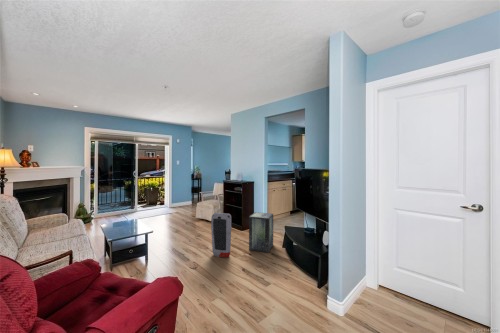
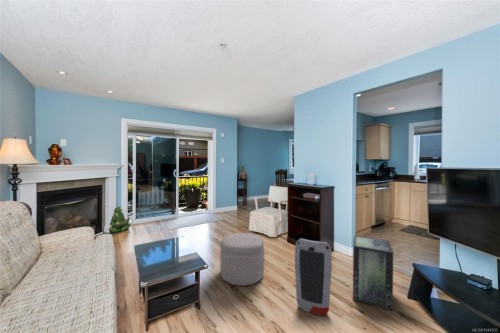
ottoman: none [166,215,198,248] -> present [220,233,264,286]

